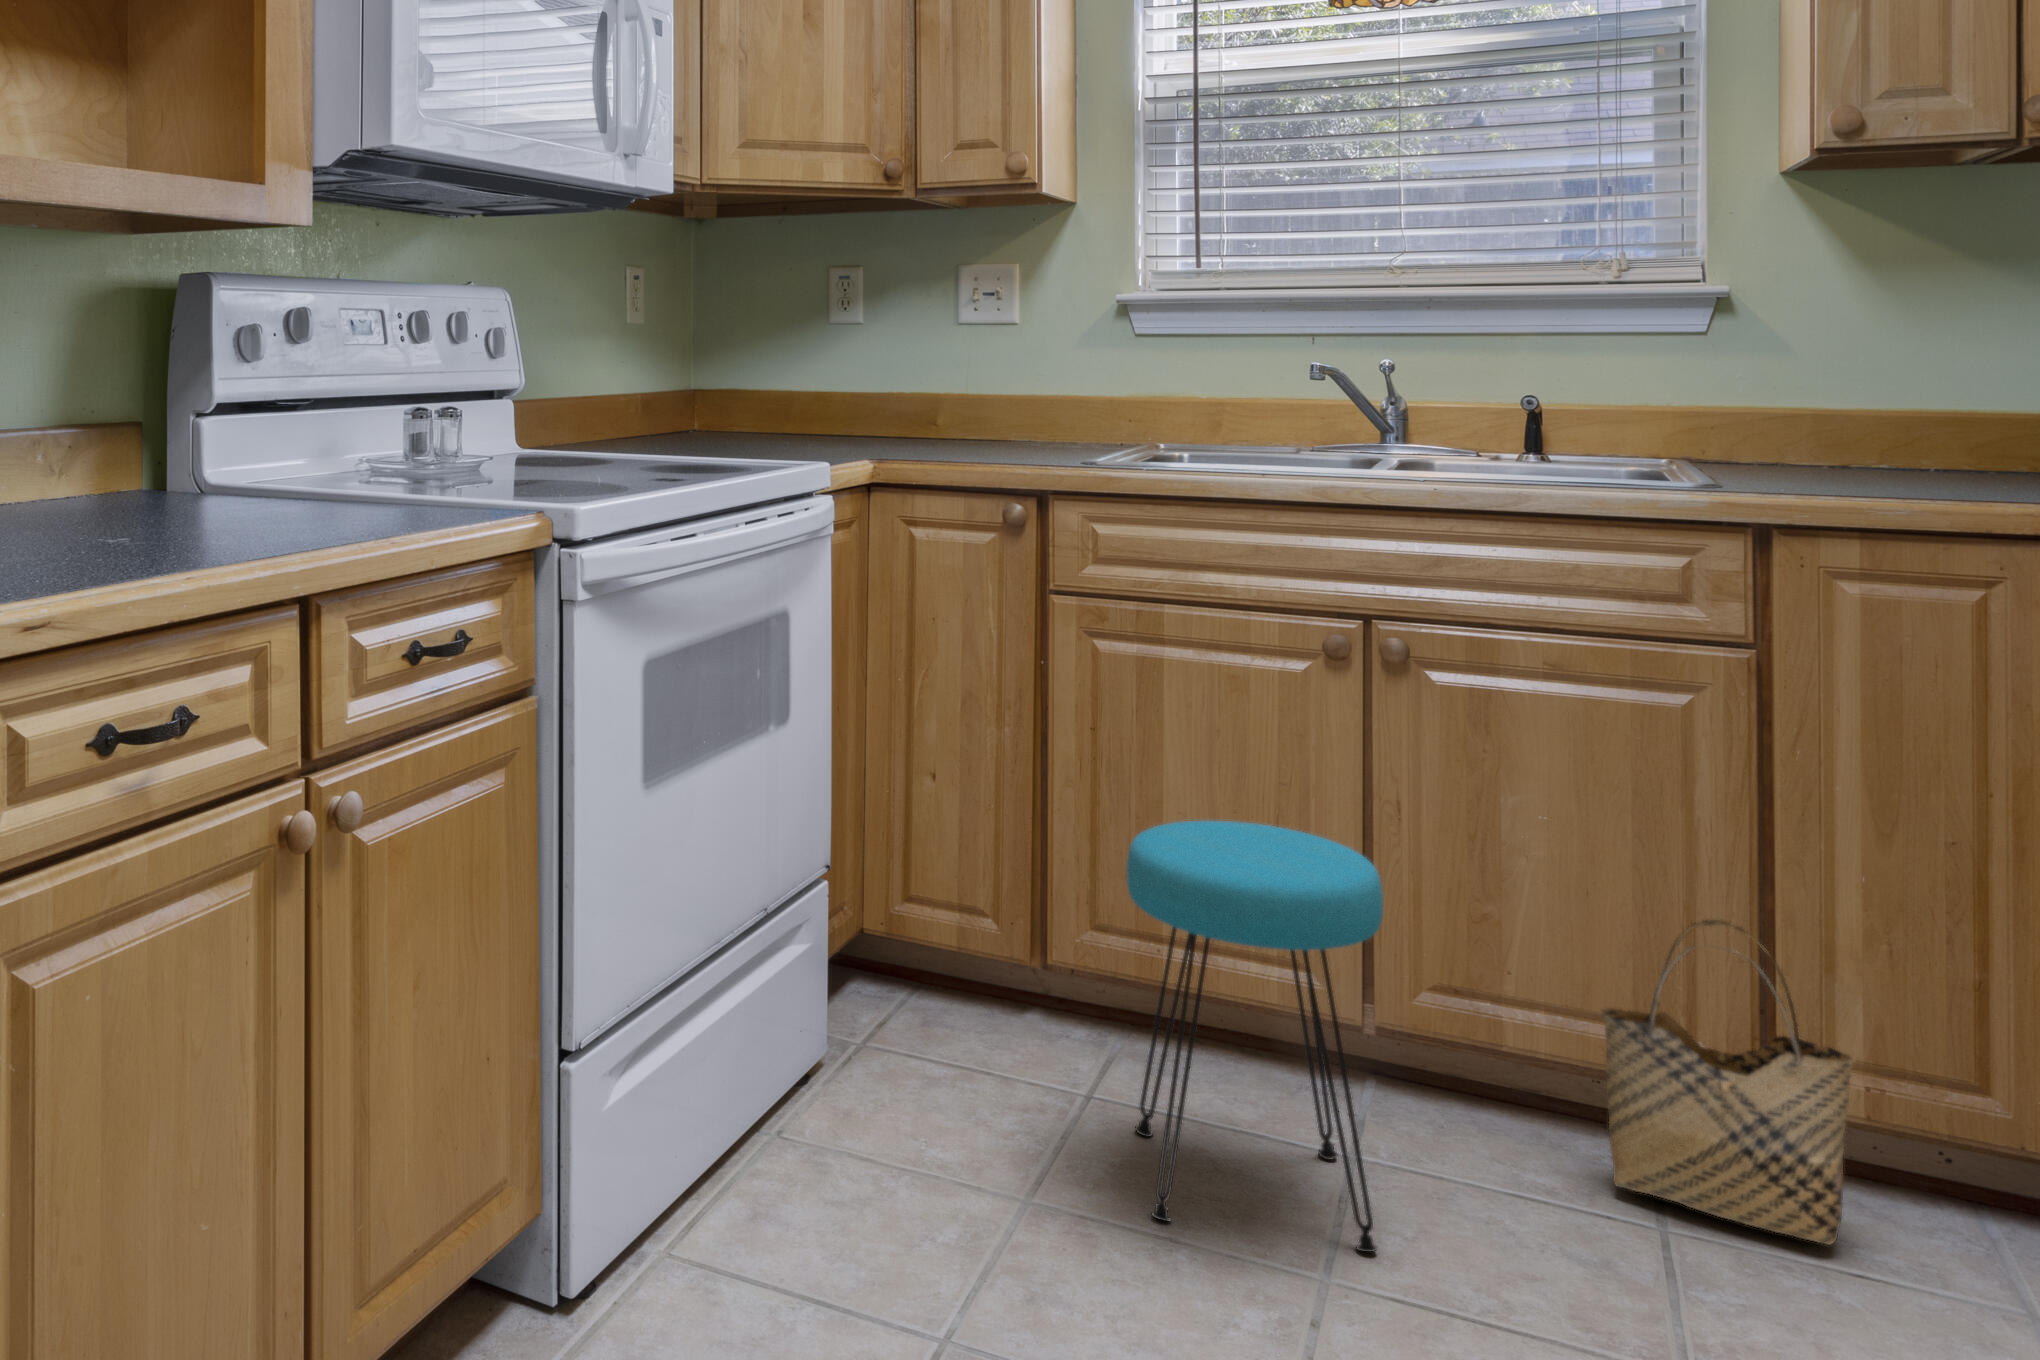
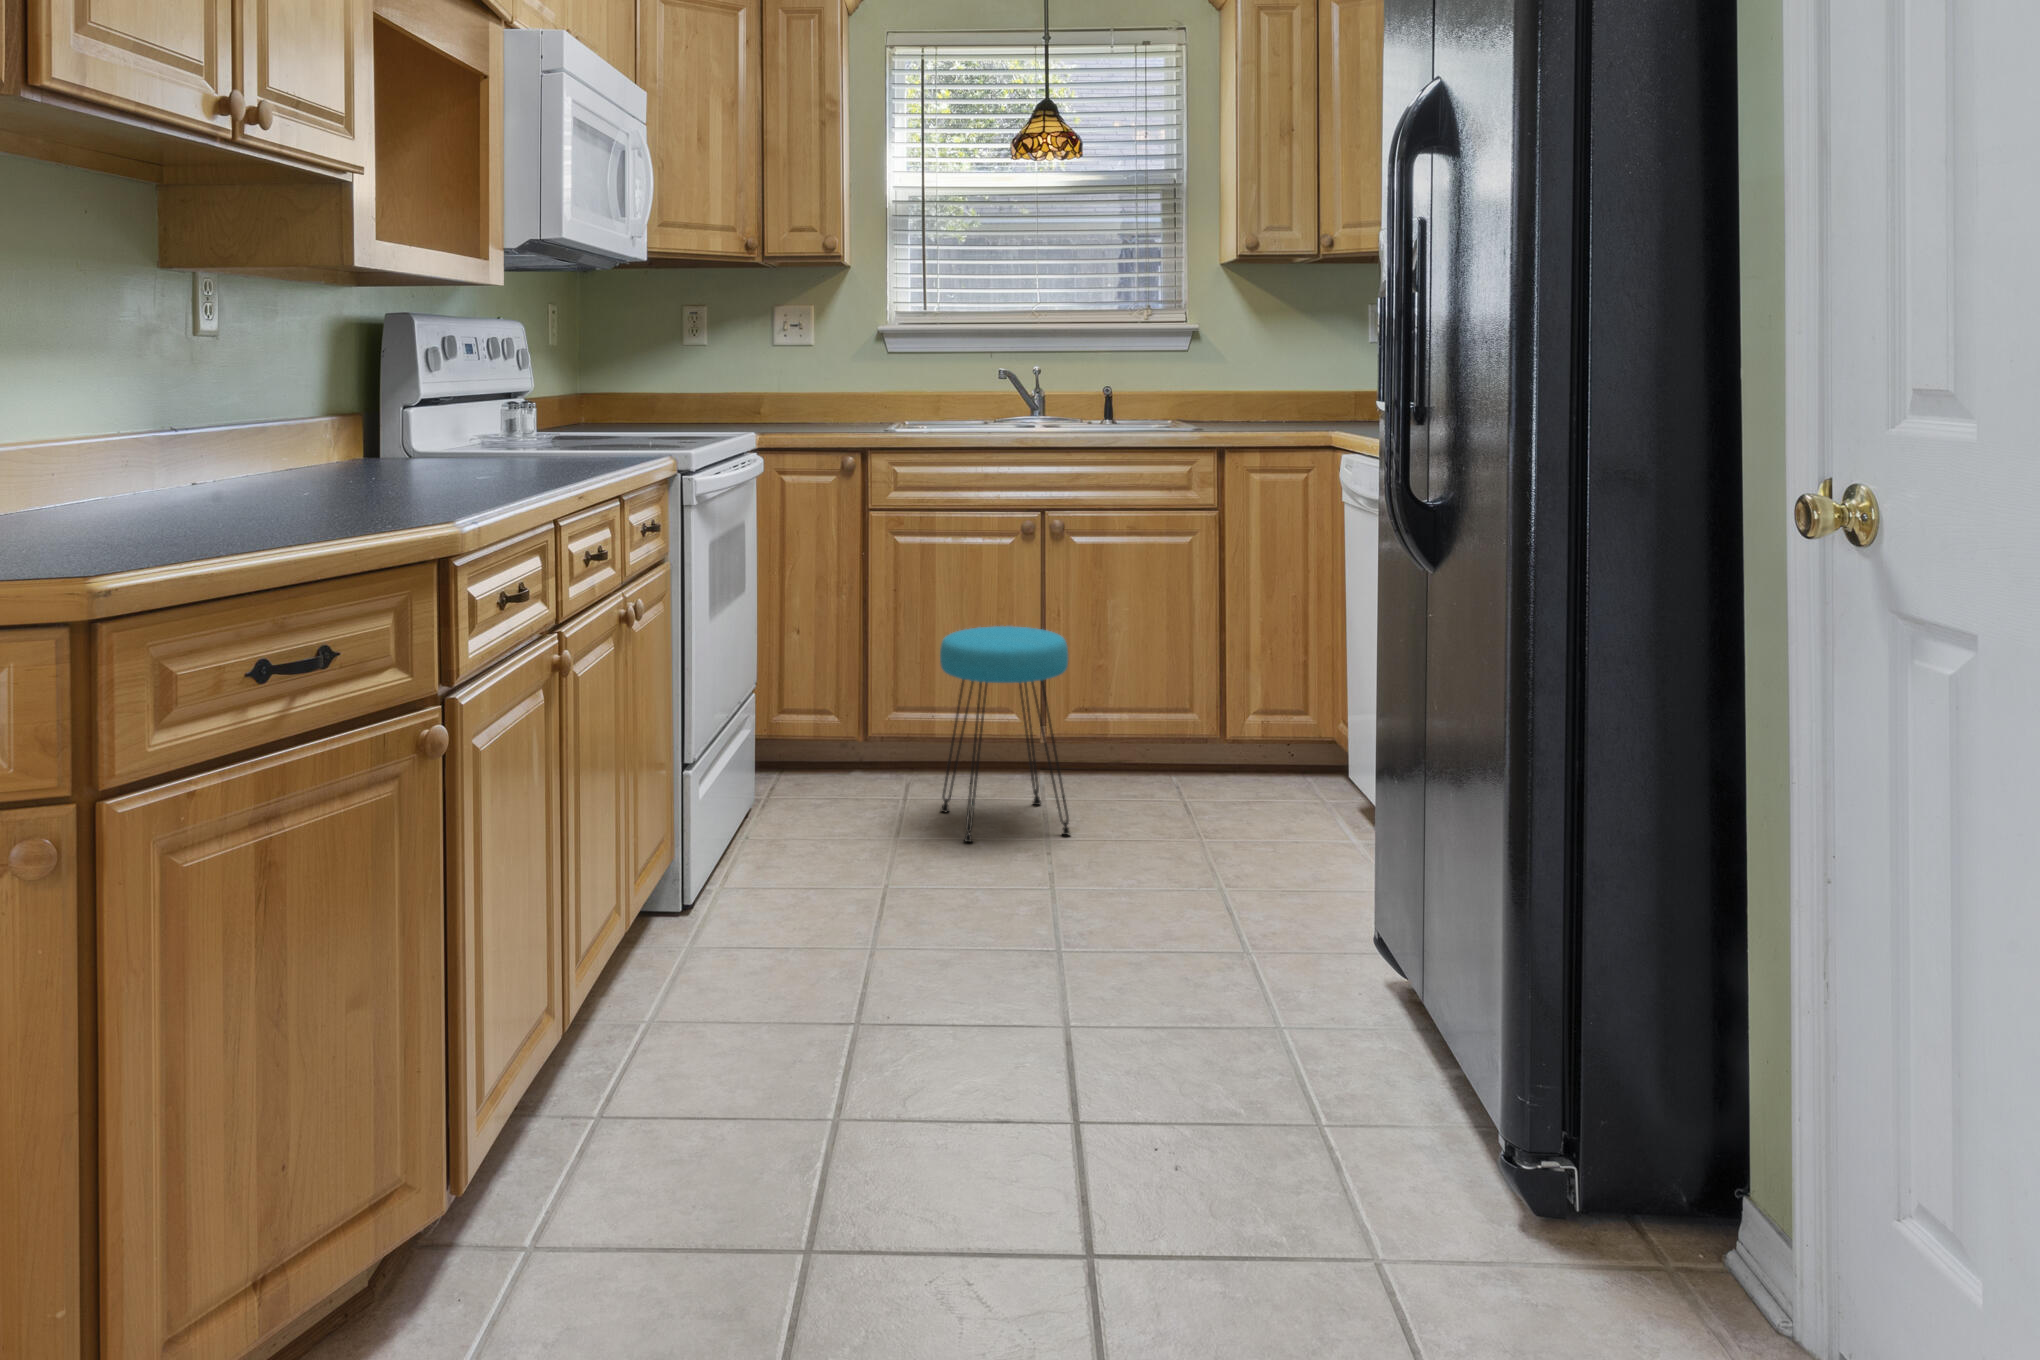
woven basket: present [1600,920,1854,1245] -> none [1157,649,1261,795]

